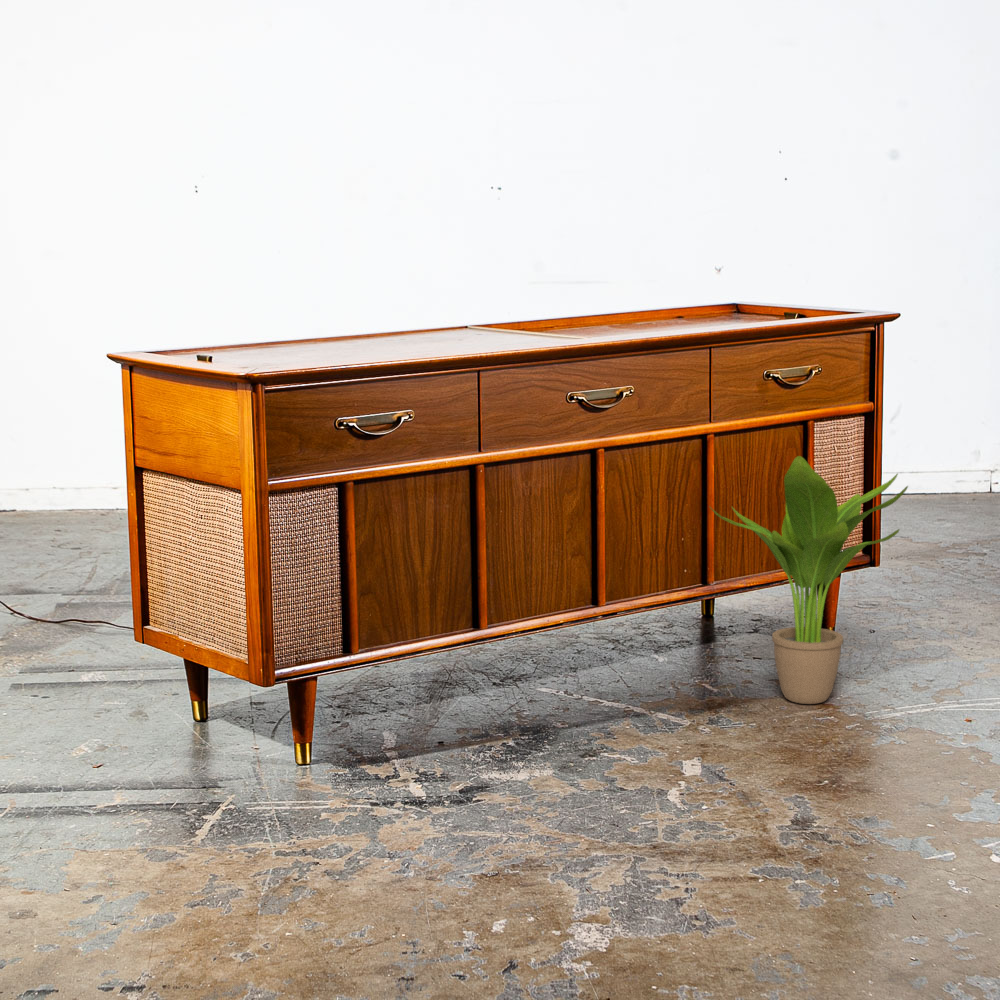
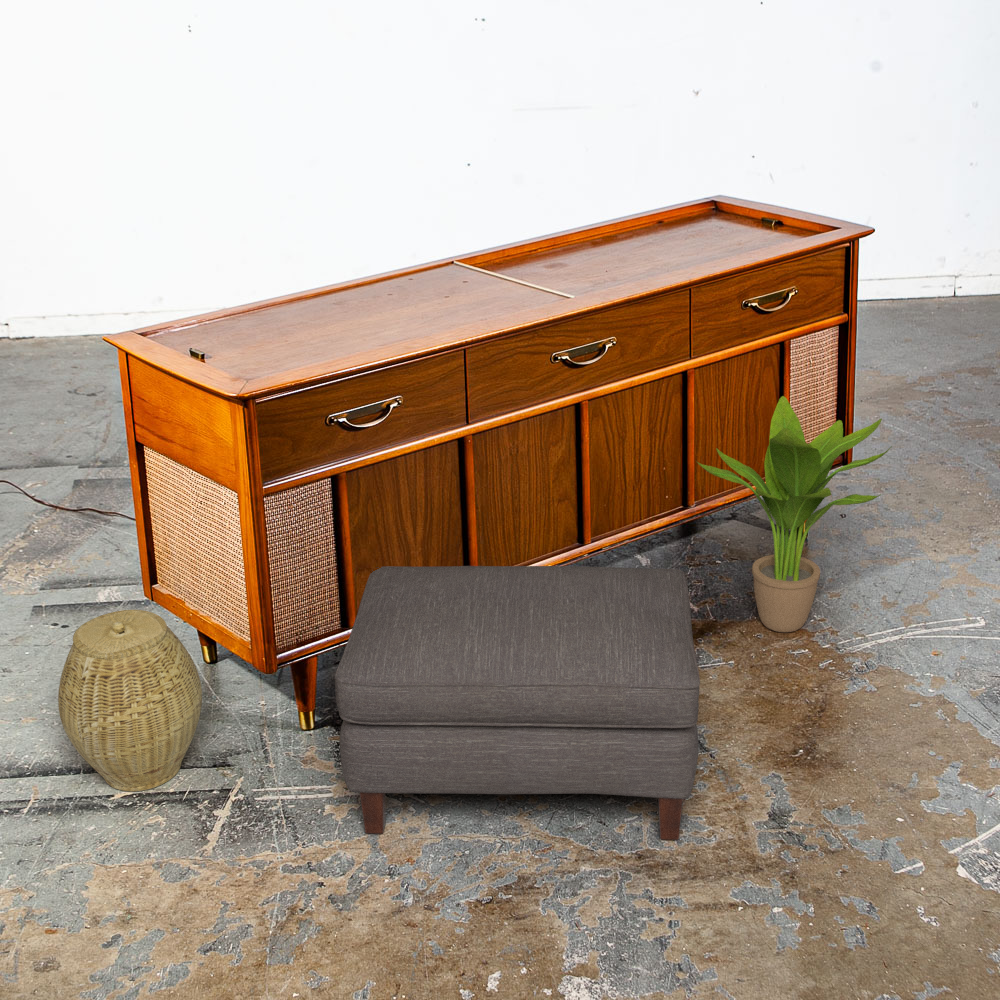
ottoman: none [340,580,715,836] -> present [335,566,700,840]
woven basket: none [48,614,197,802] -> present [58,610,202,791]

